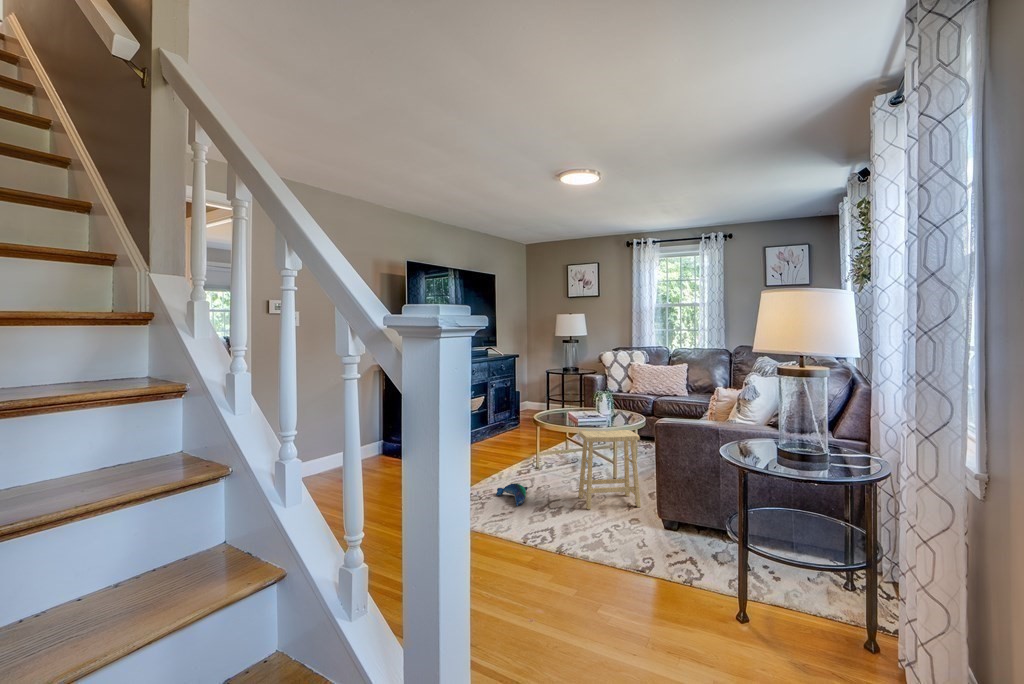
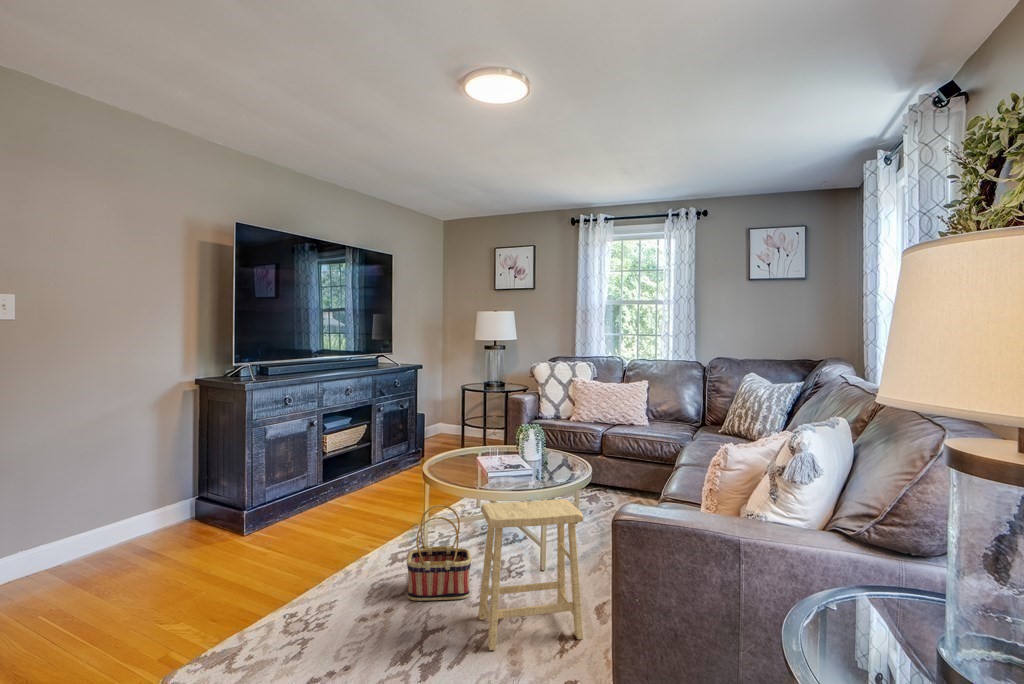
basket: none [534,436,572,490] -> present [407,505,472,601]
plush toy: present [496,483,528,506] -> none [333,596,388,648]

